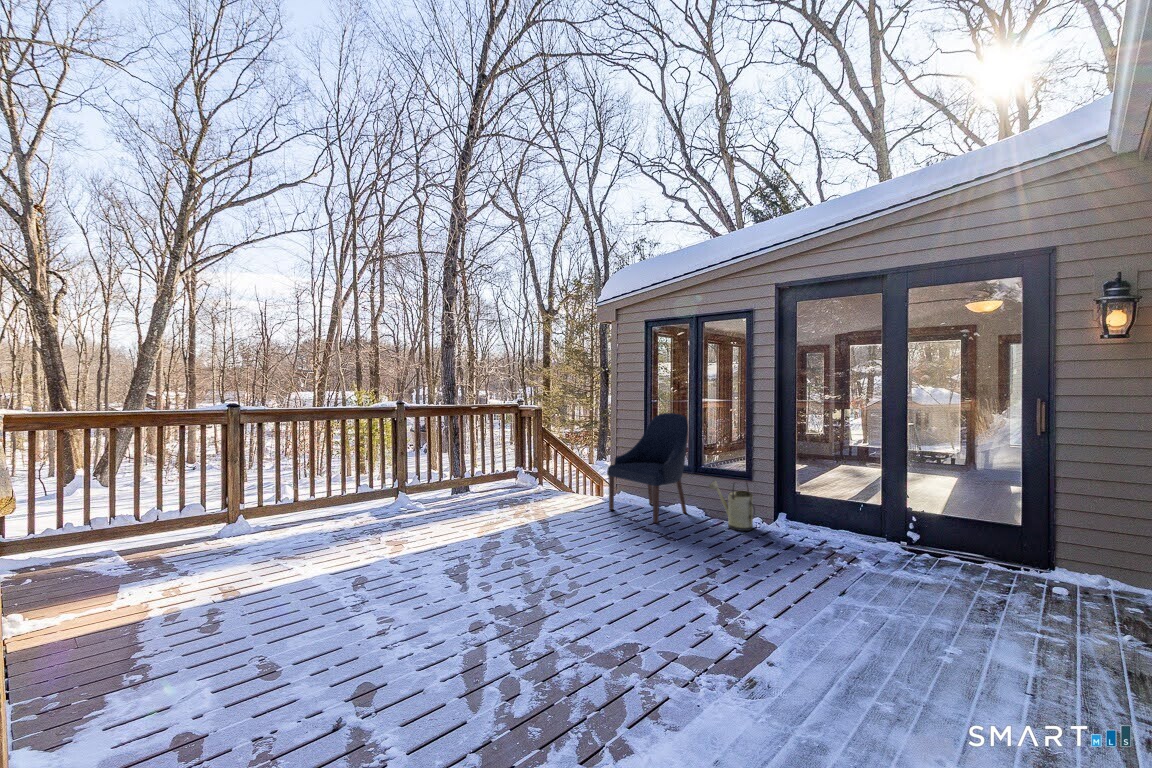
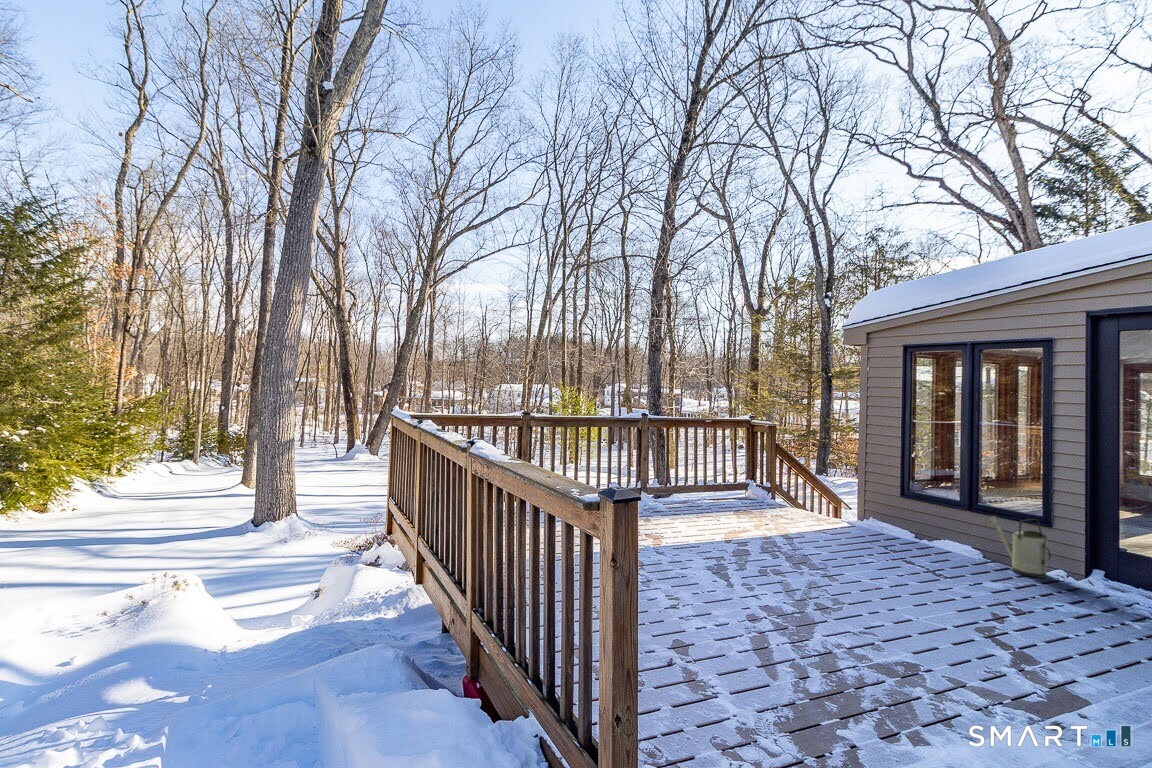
chair: present [607,413,688,523] -> none [854,437,957,556]

